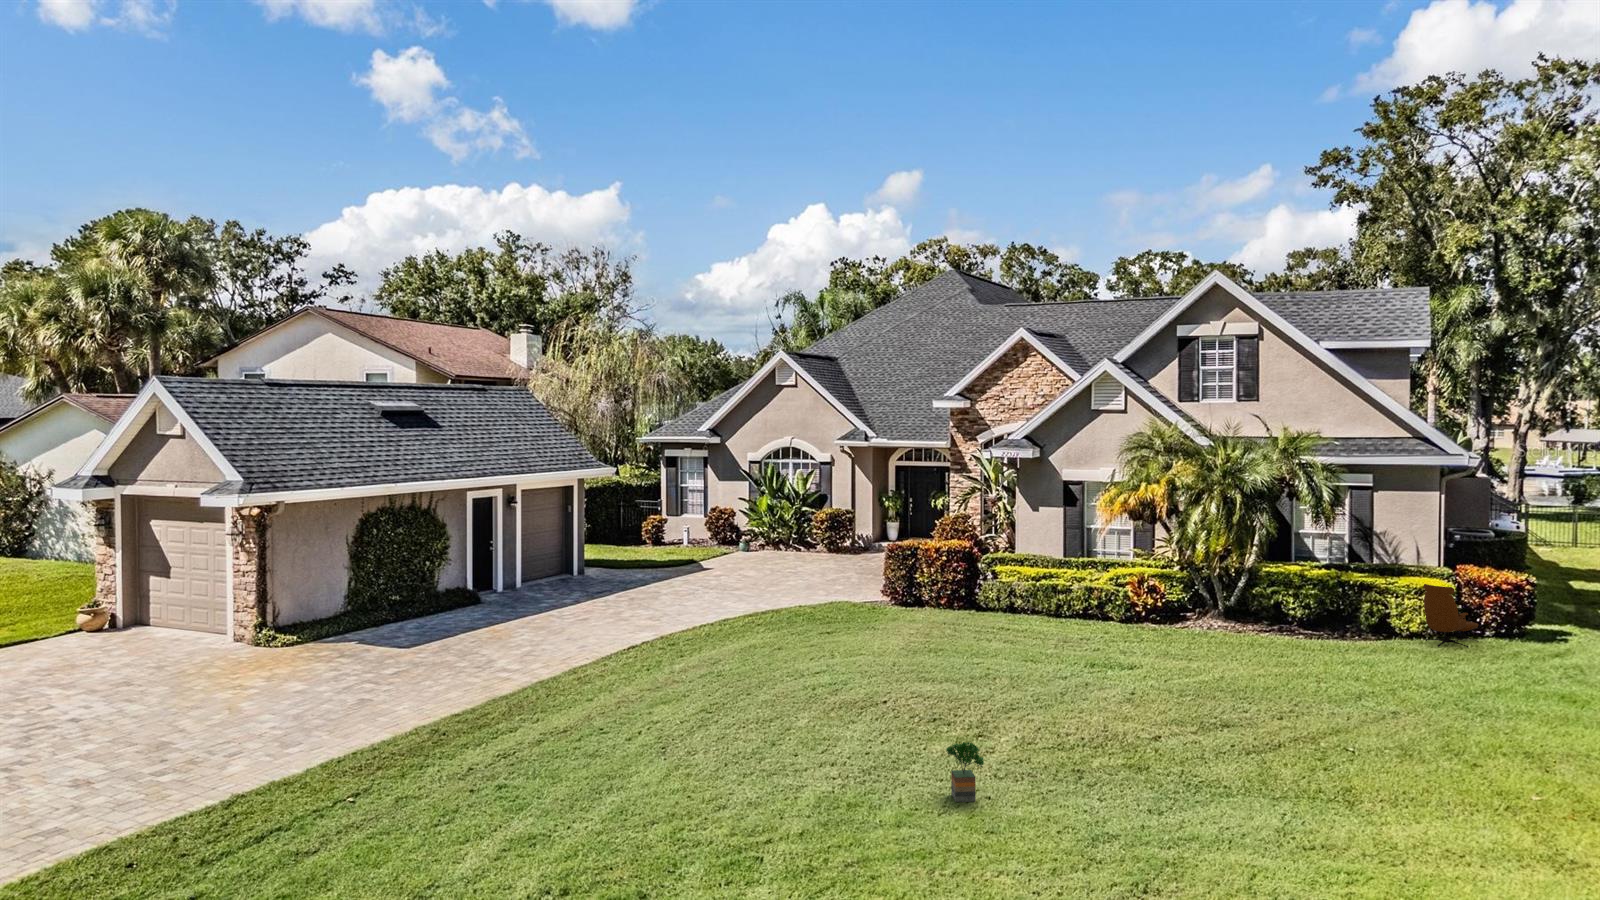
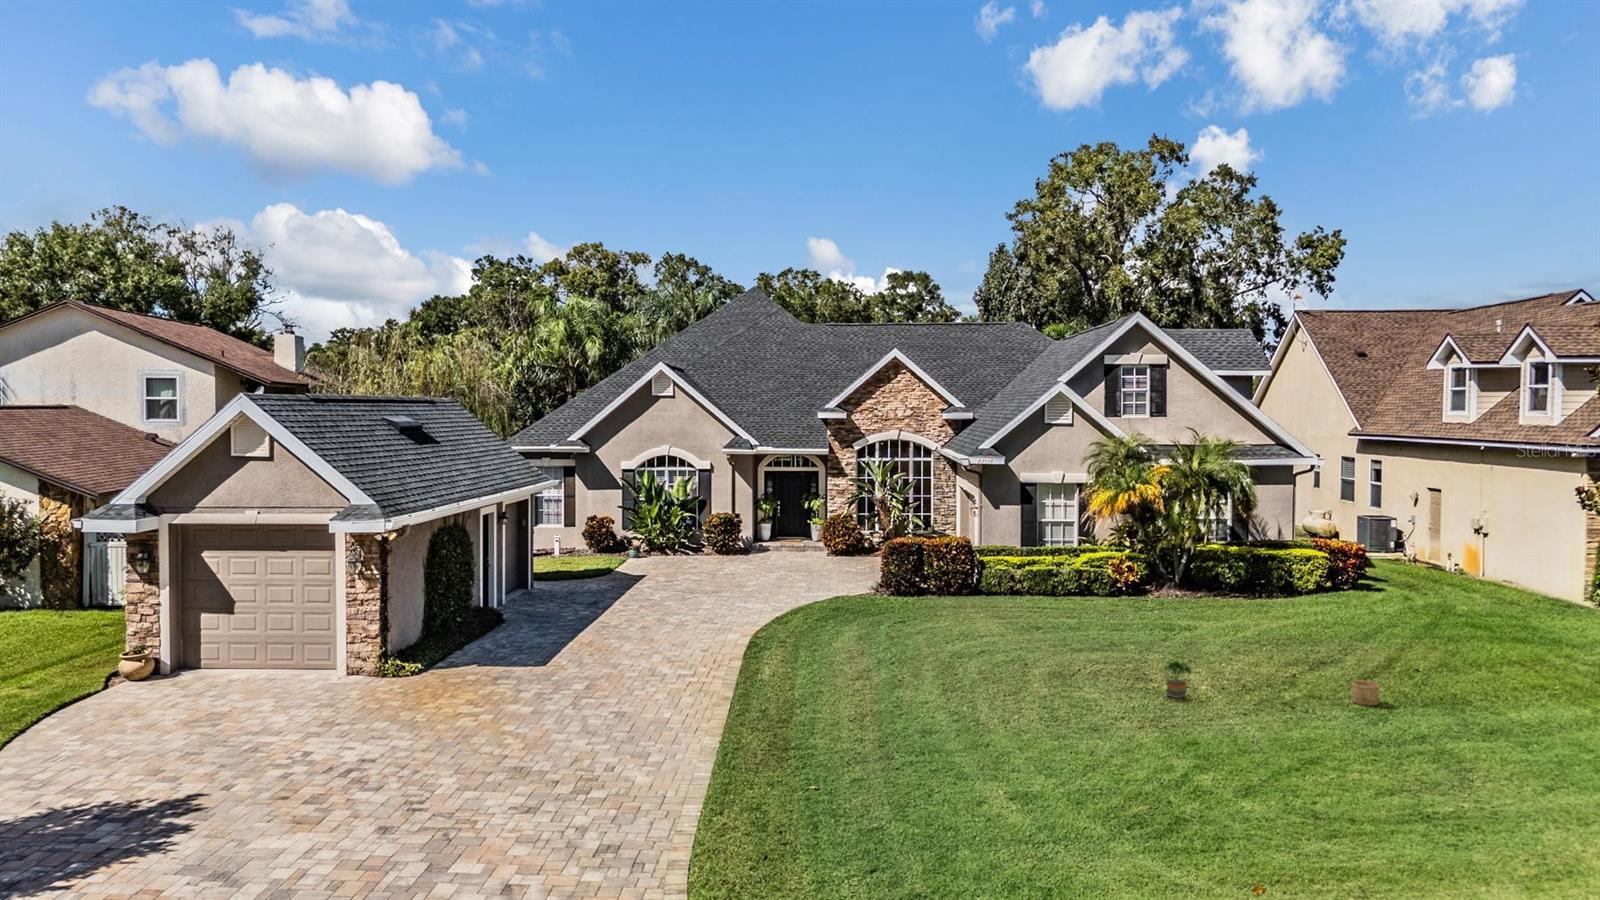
lounge chair: present [1423,584,1478,648] -> none [1261,550,1289,592]
wooden bucket: none [1240,822,1290,874] -> present [1352,680,1380,706]

